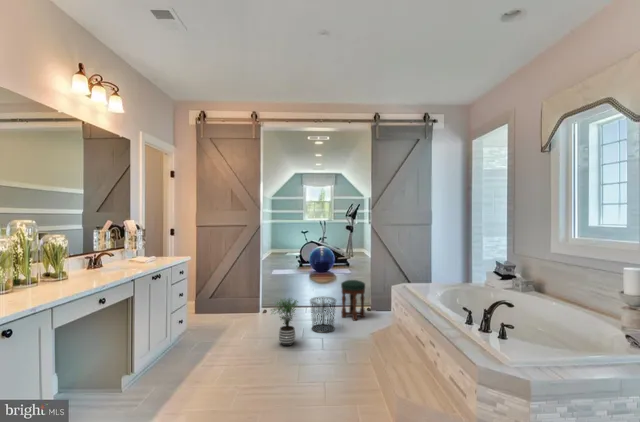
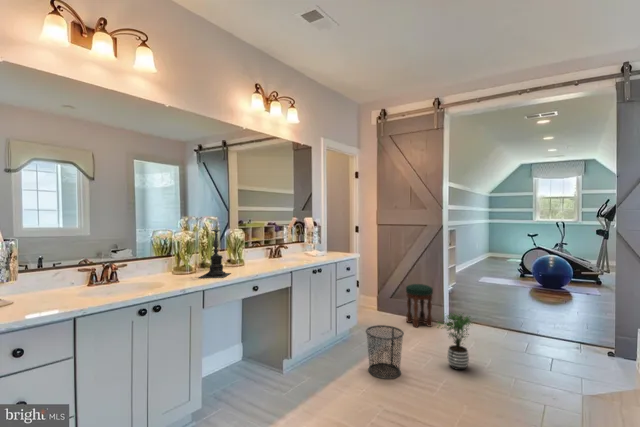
candle holder: none [23,227,66,300] -> present [199,228,231,278]
stool: present [341,280,365,320] -> present [406,284,433,328]
waste bin: present [310,297,336,333] -> present [366,325,404,379]

